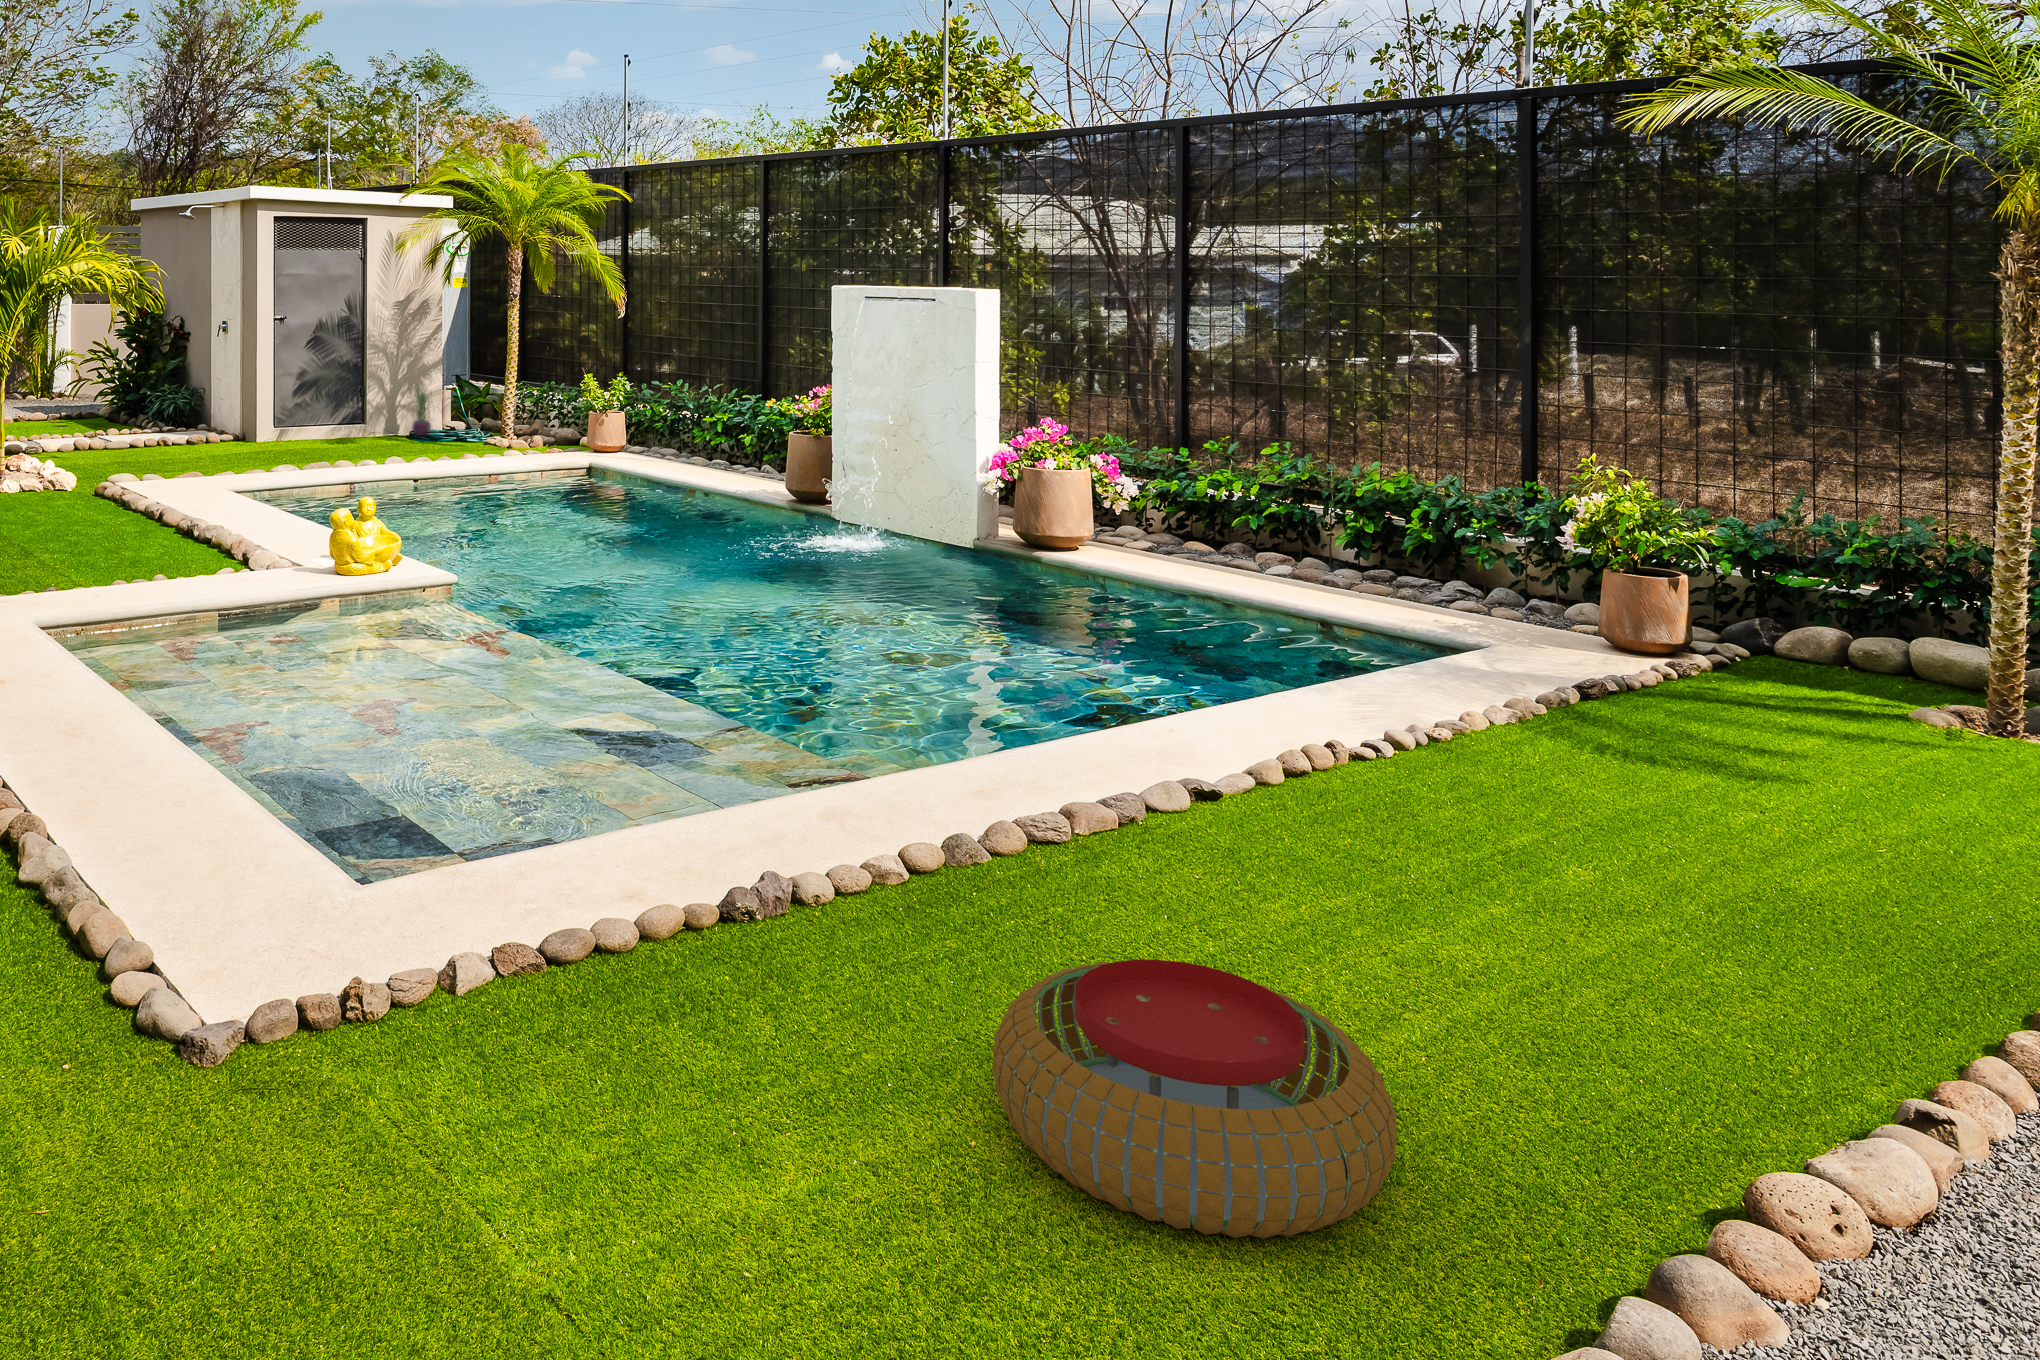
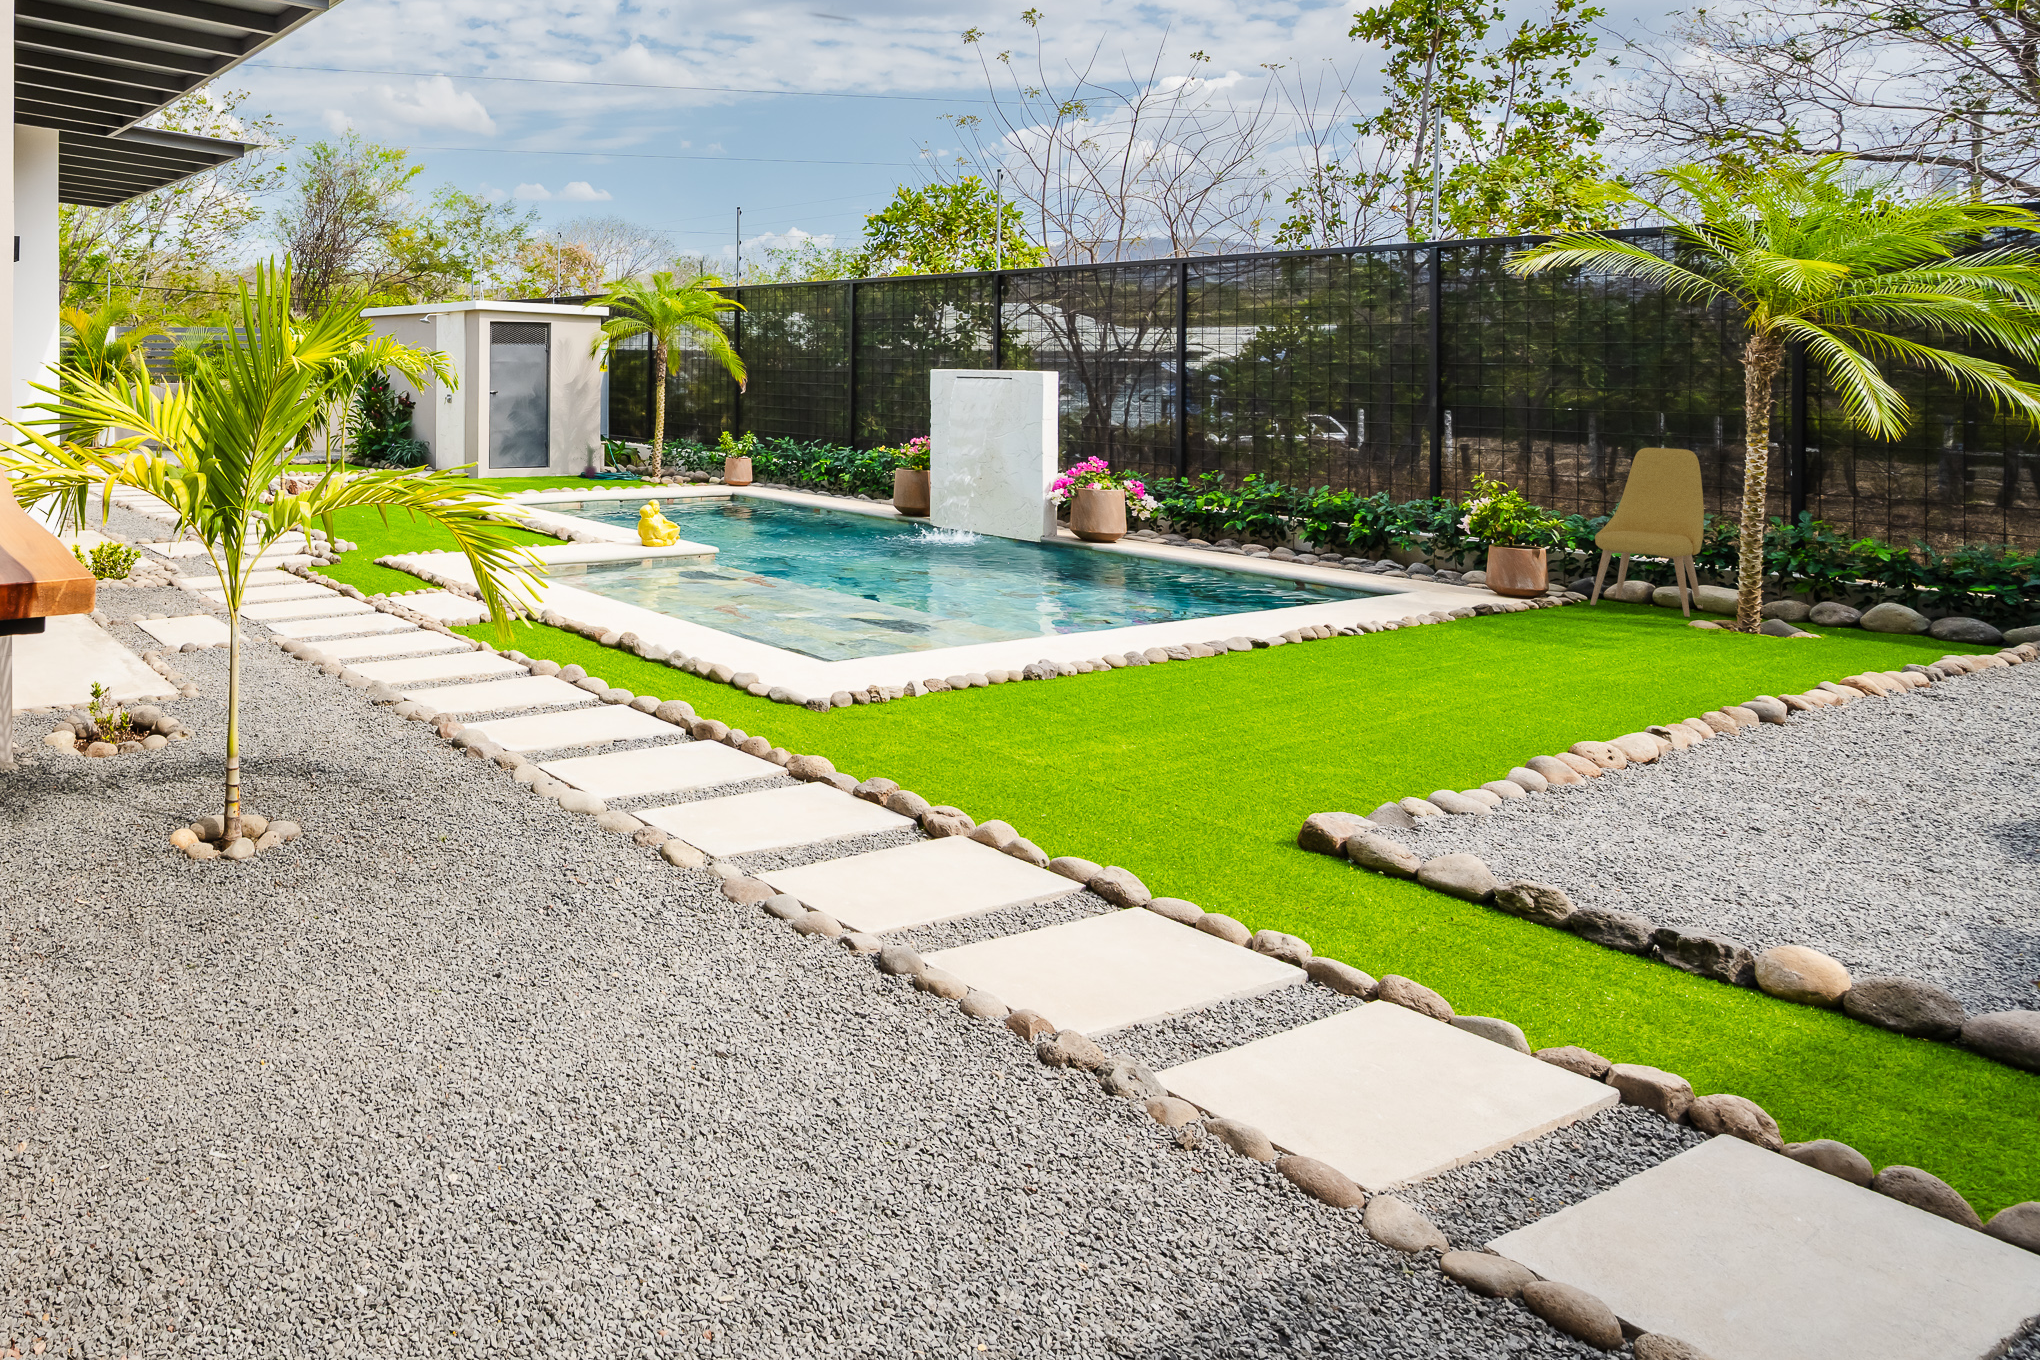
chair: none [1753,415,1924,699] -> present [1590,448,1704,617]
pouf: present [992,960,1397,1239] -> none [1215,672,1410,762]

